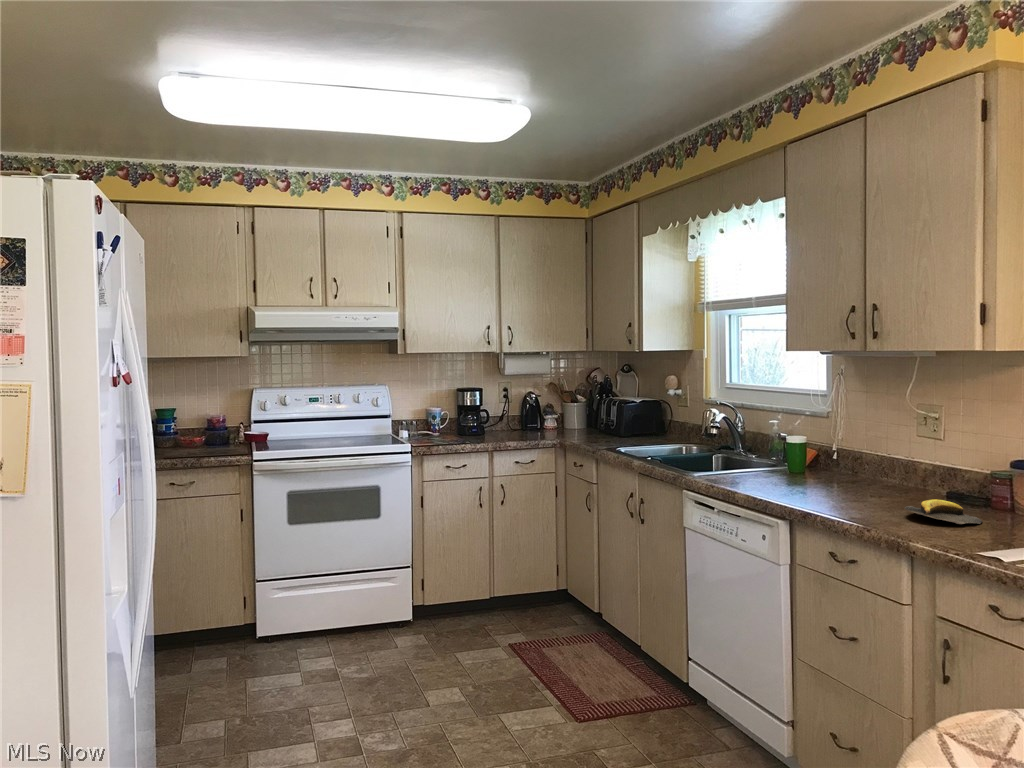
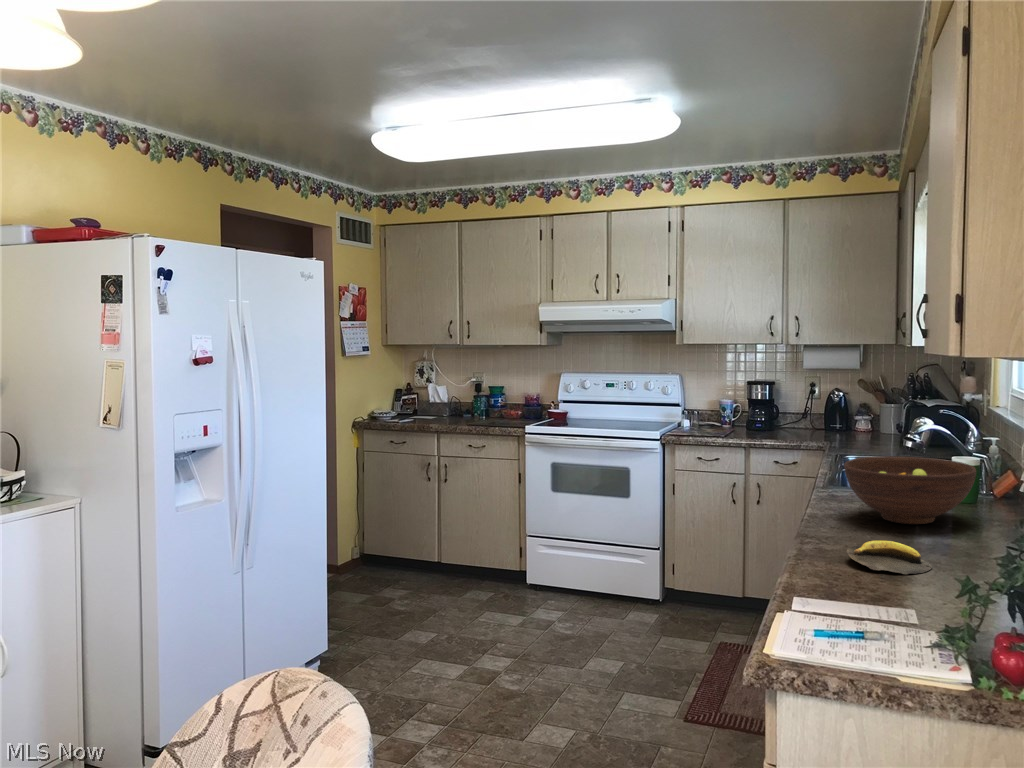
fruit bowl: none [783,434,895,490] -> present [844,456,976,524]

